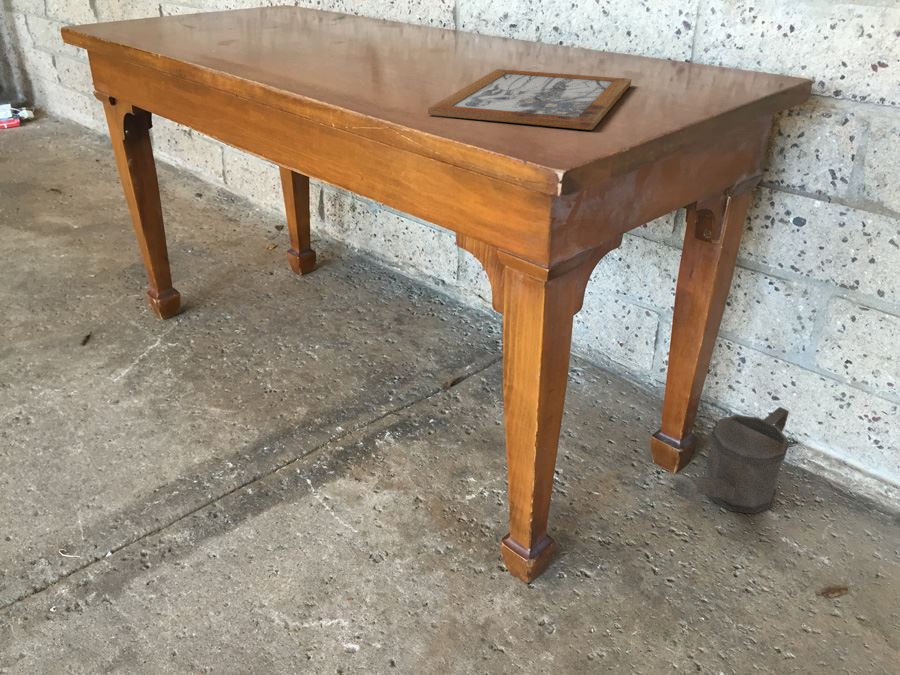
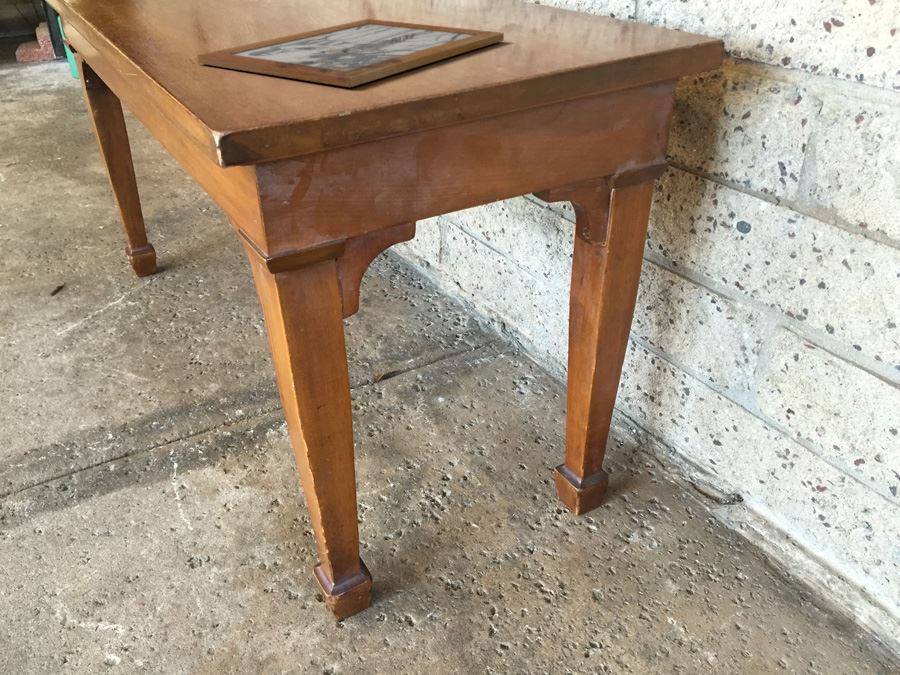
watering can: present [673,407,789,514] -> none [523,455,721,582]

